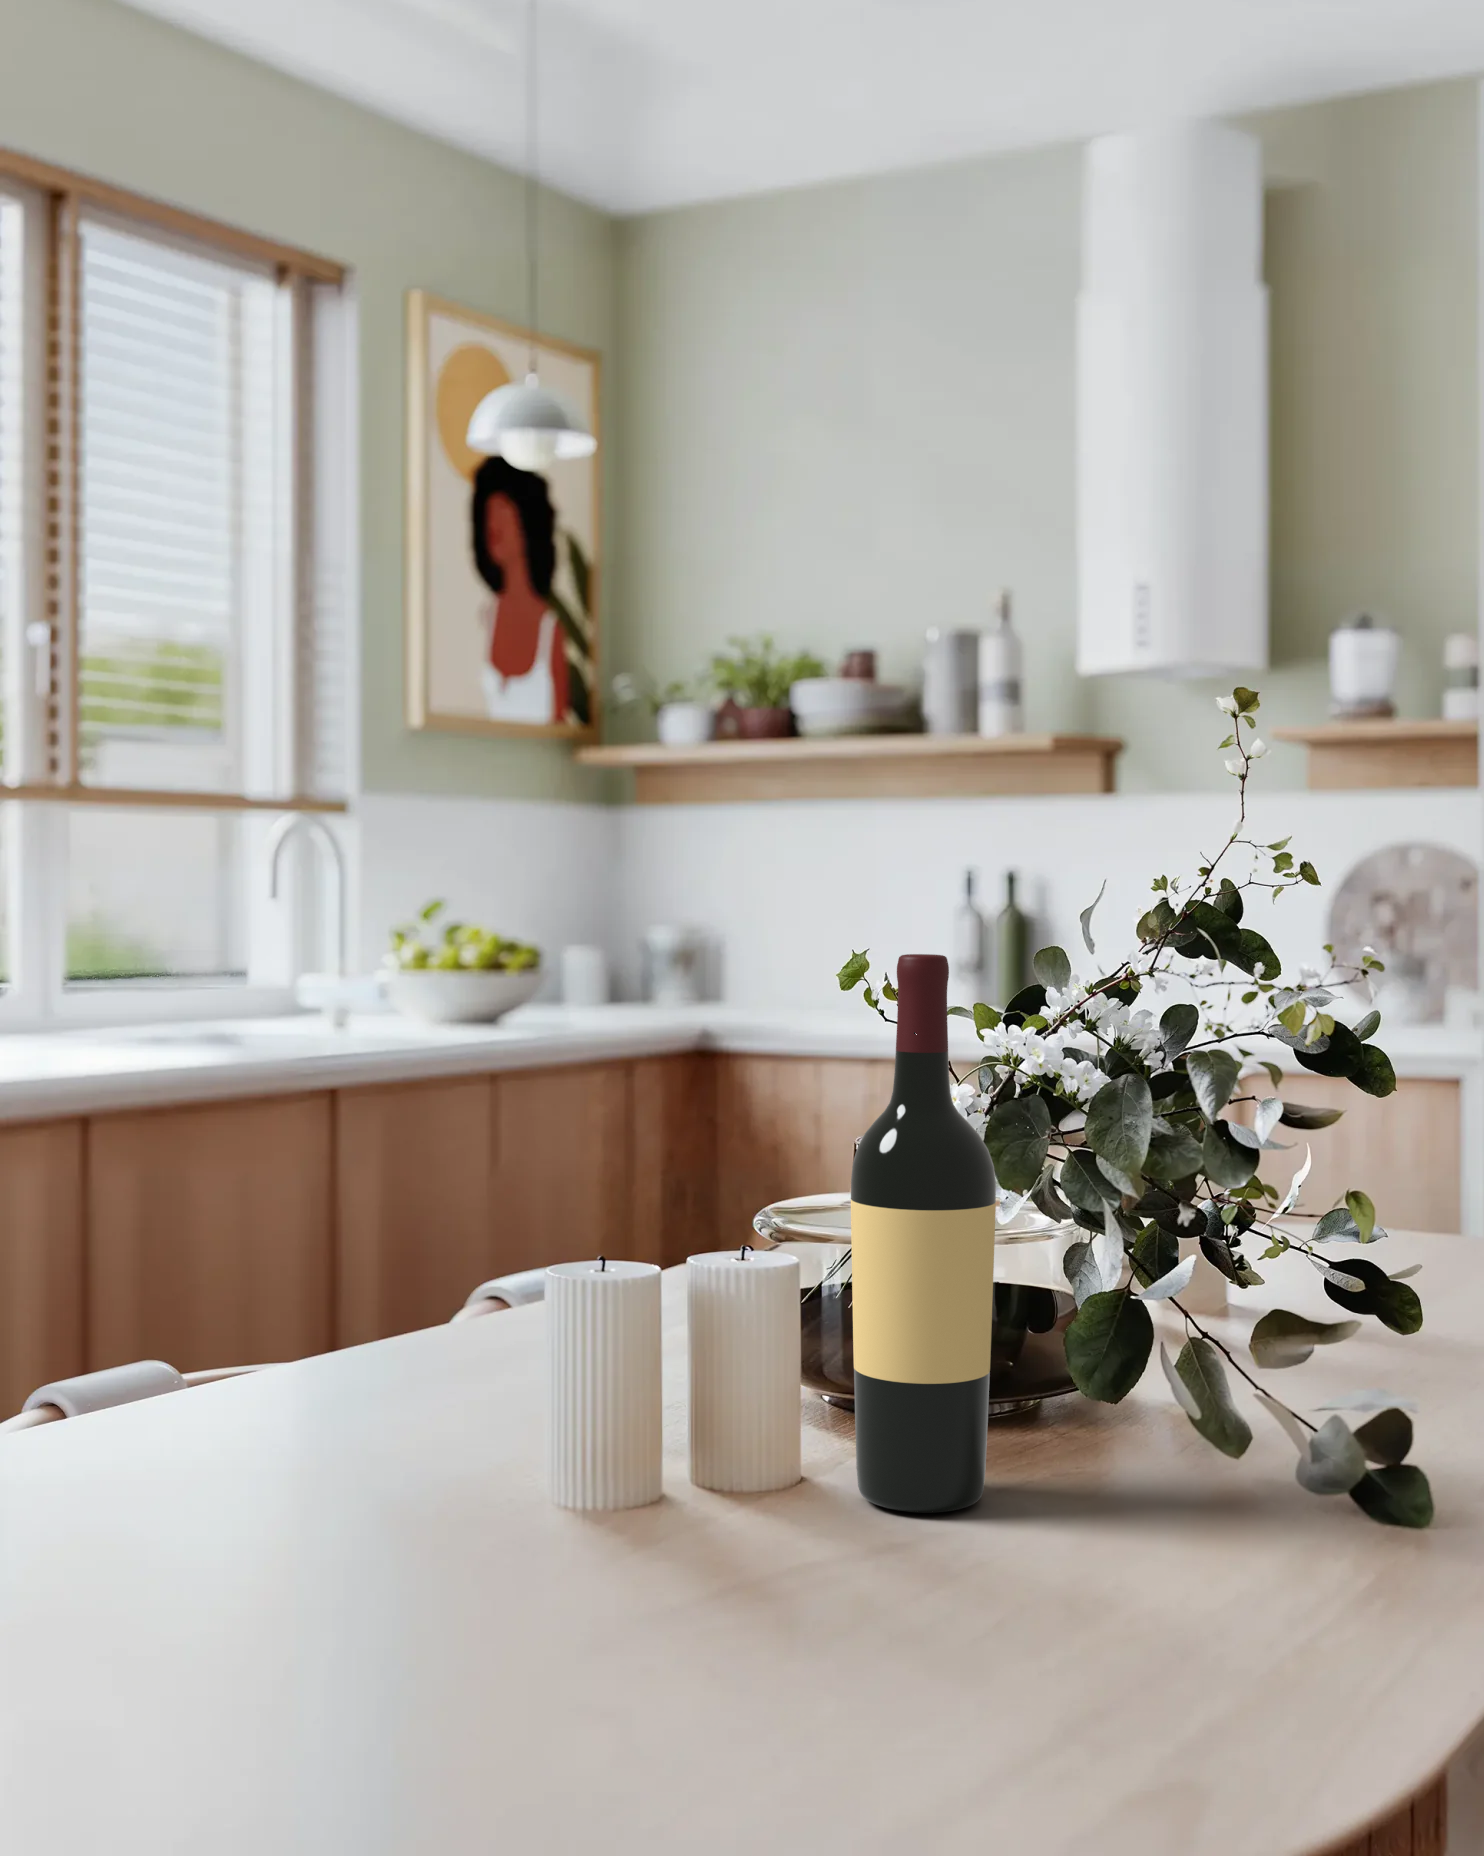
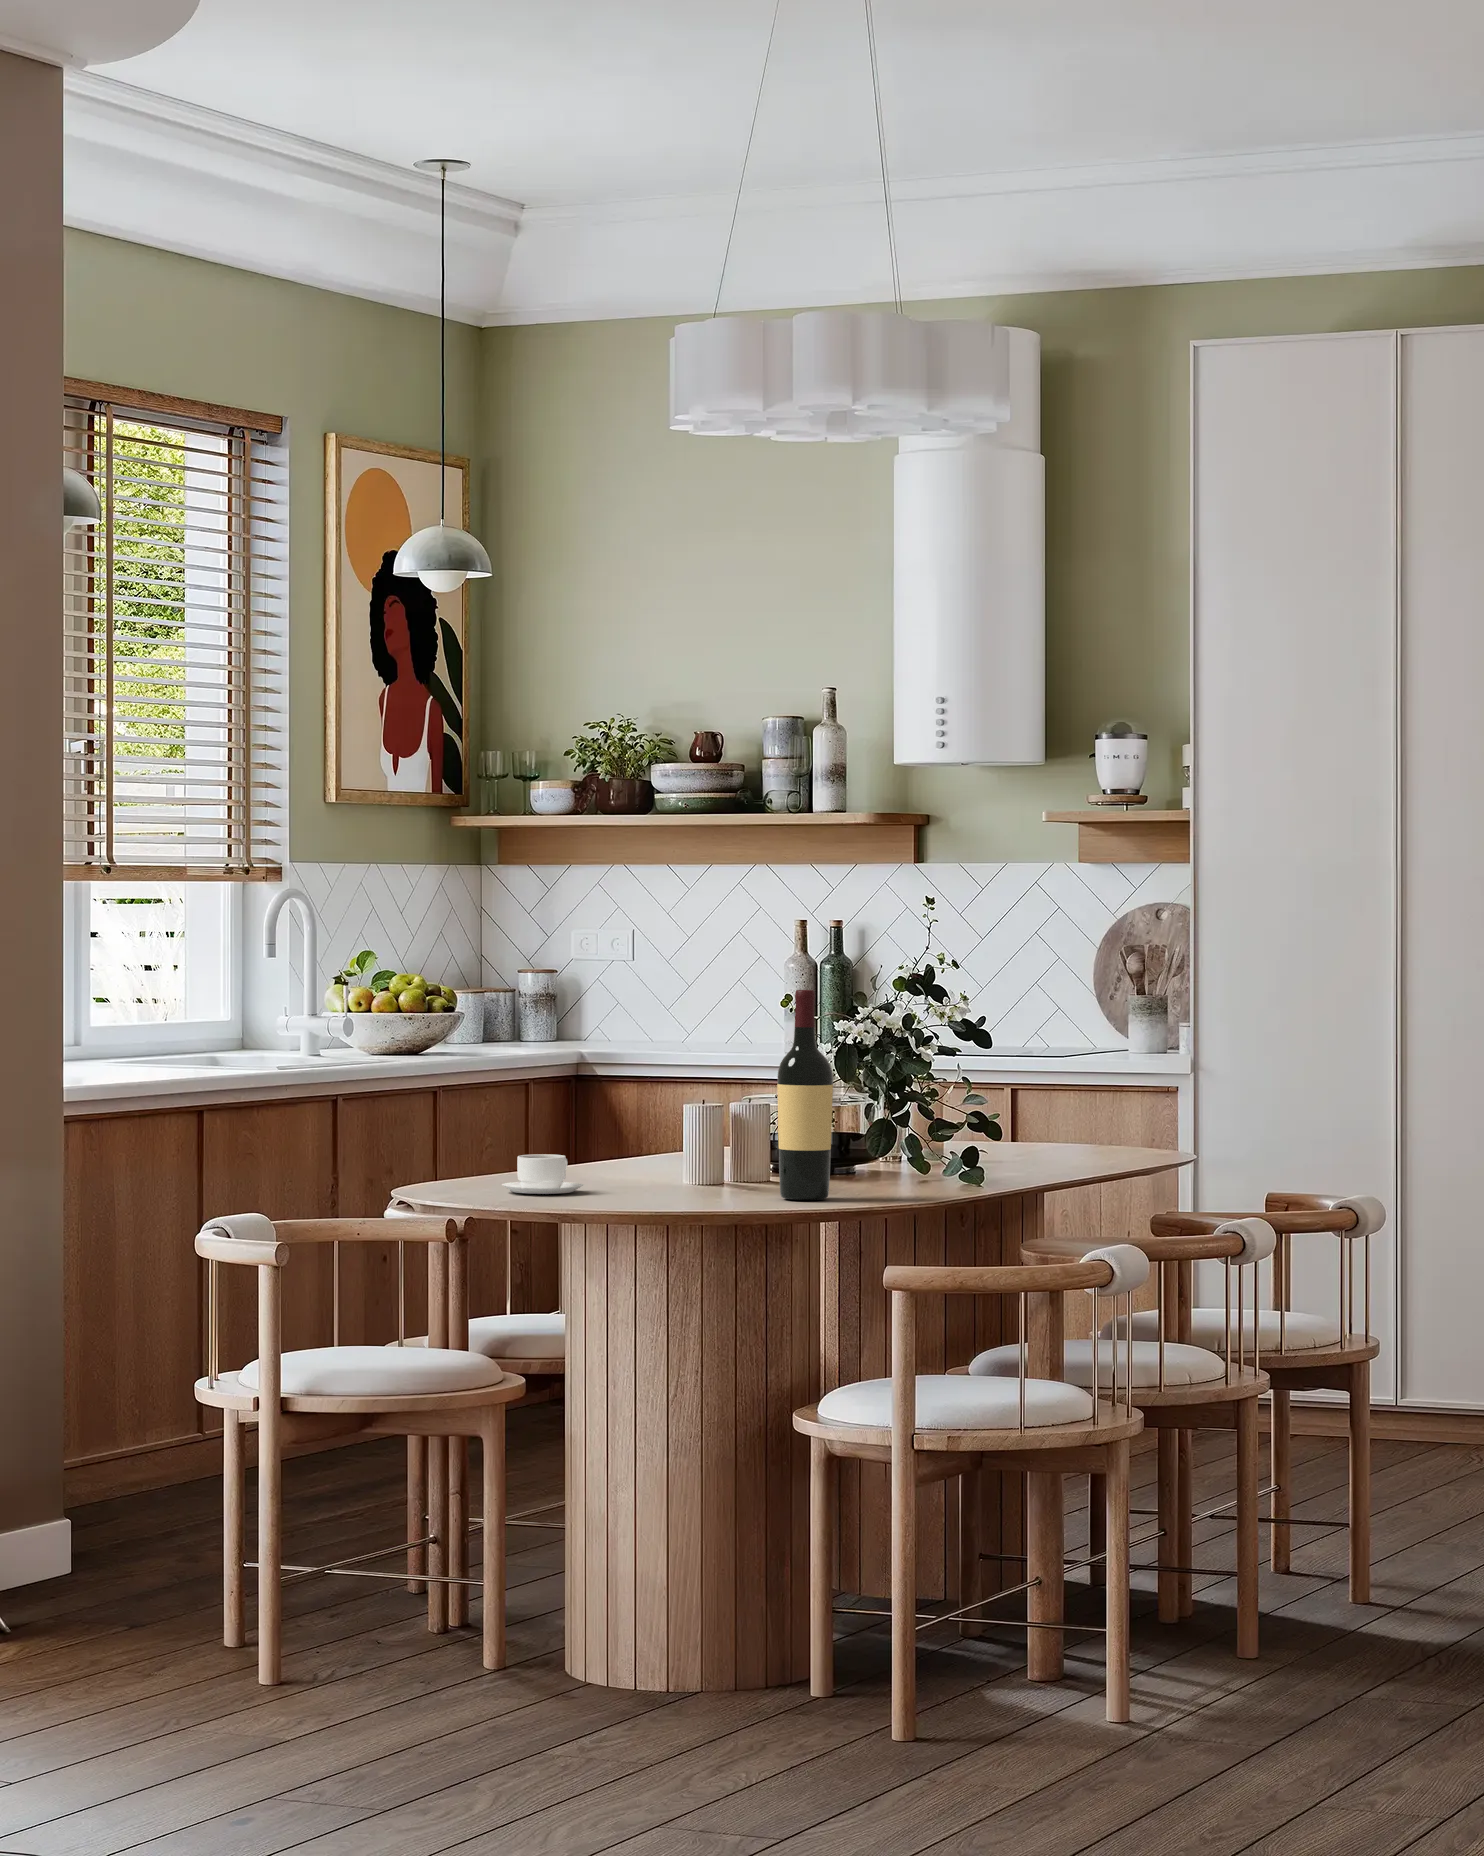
coffee cup: none [183,1343,388,1461] -> present [502,1154,583,1194]

